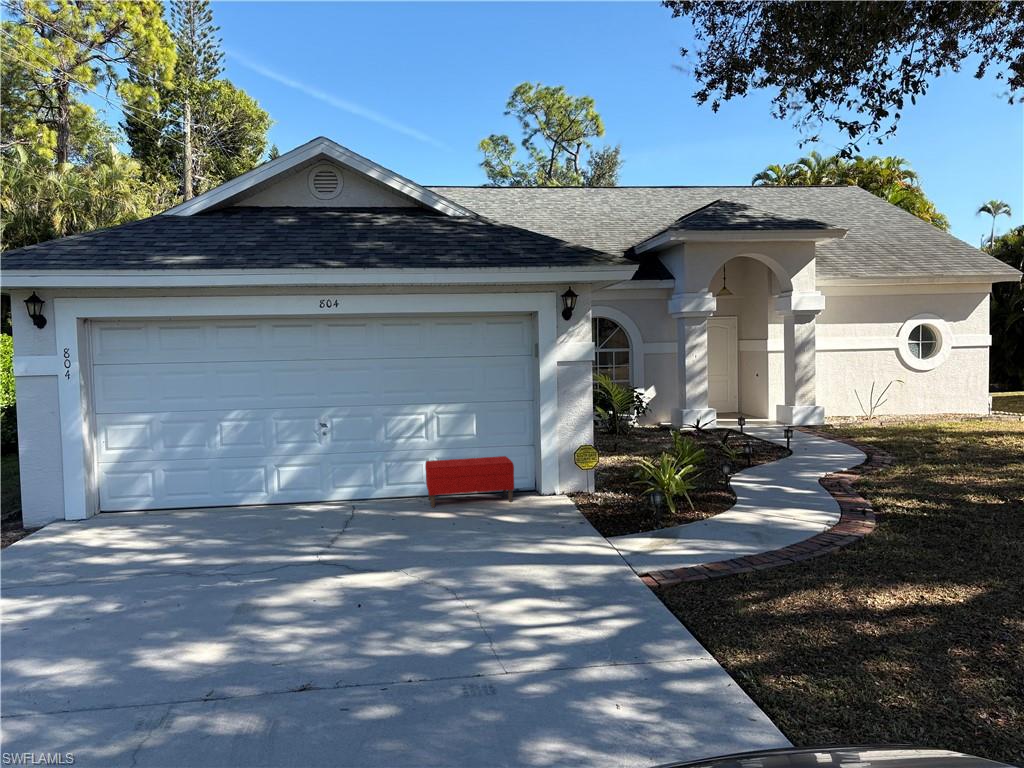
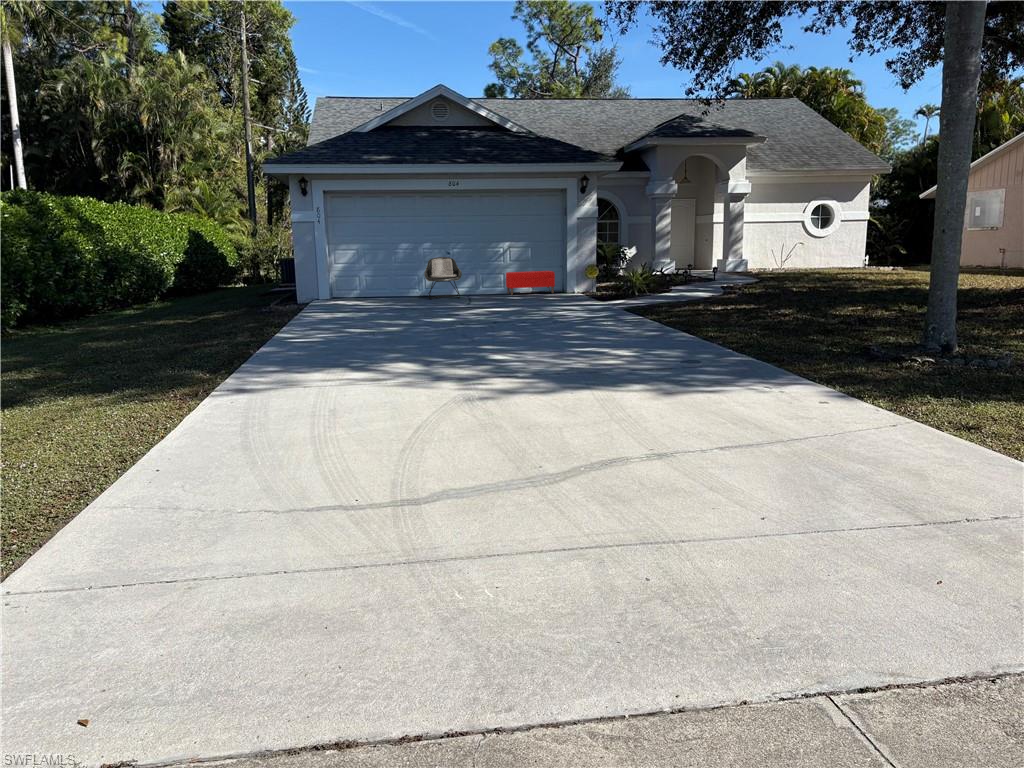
lounge chair: none [260,435,335,523] -> present [424,257,462,299]

